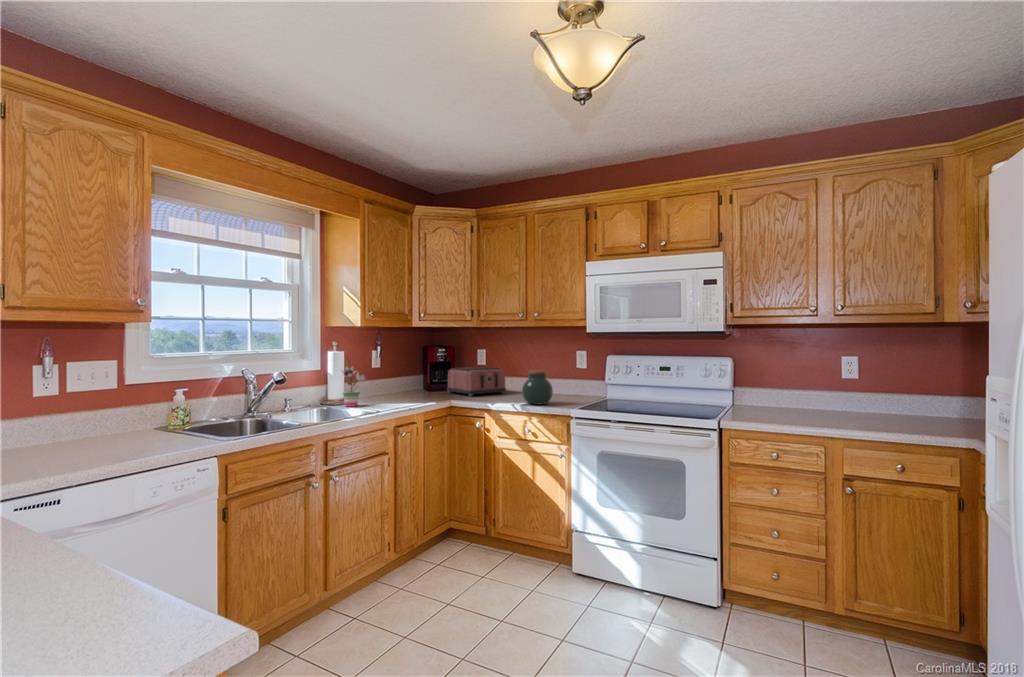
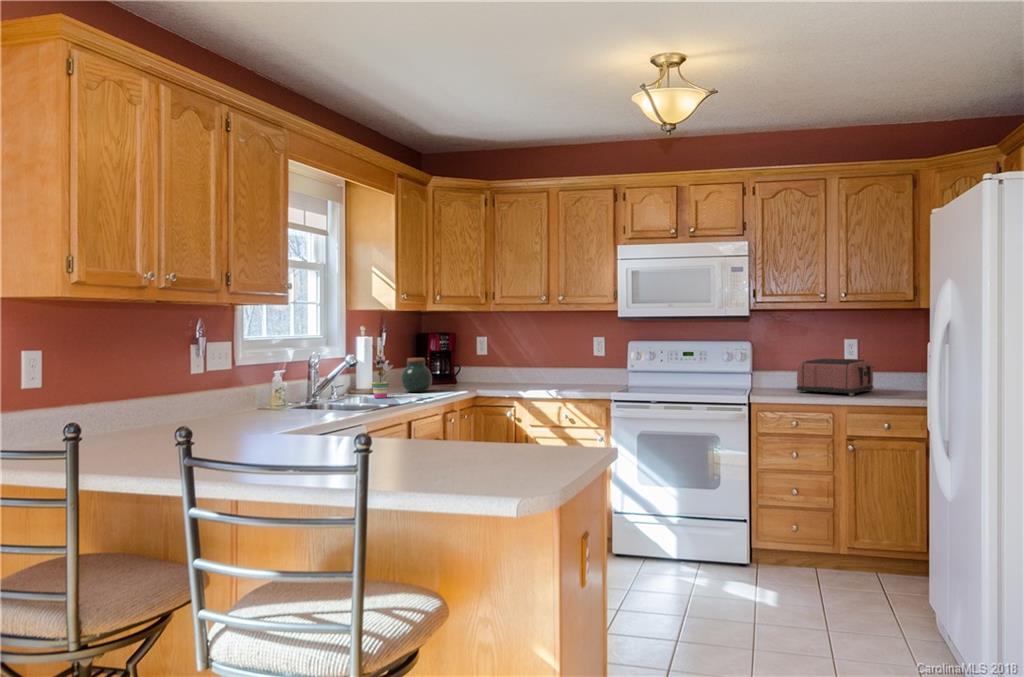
toaster: present [447,367,506,396] -> present [797,359,875,396]
jar: present [522,370,553,405] -> present [401,358,432,392]

